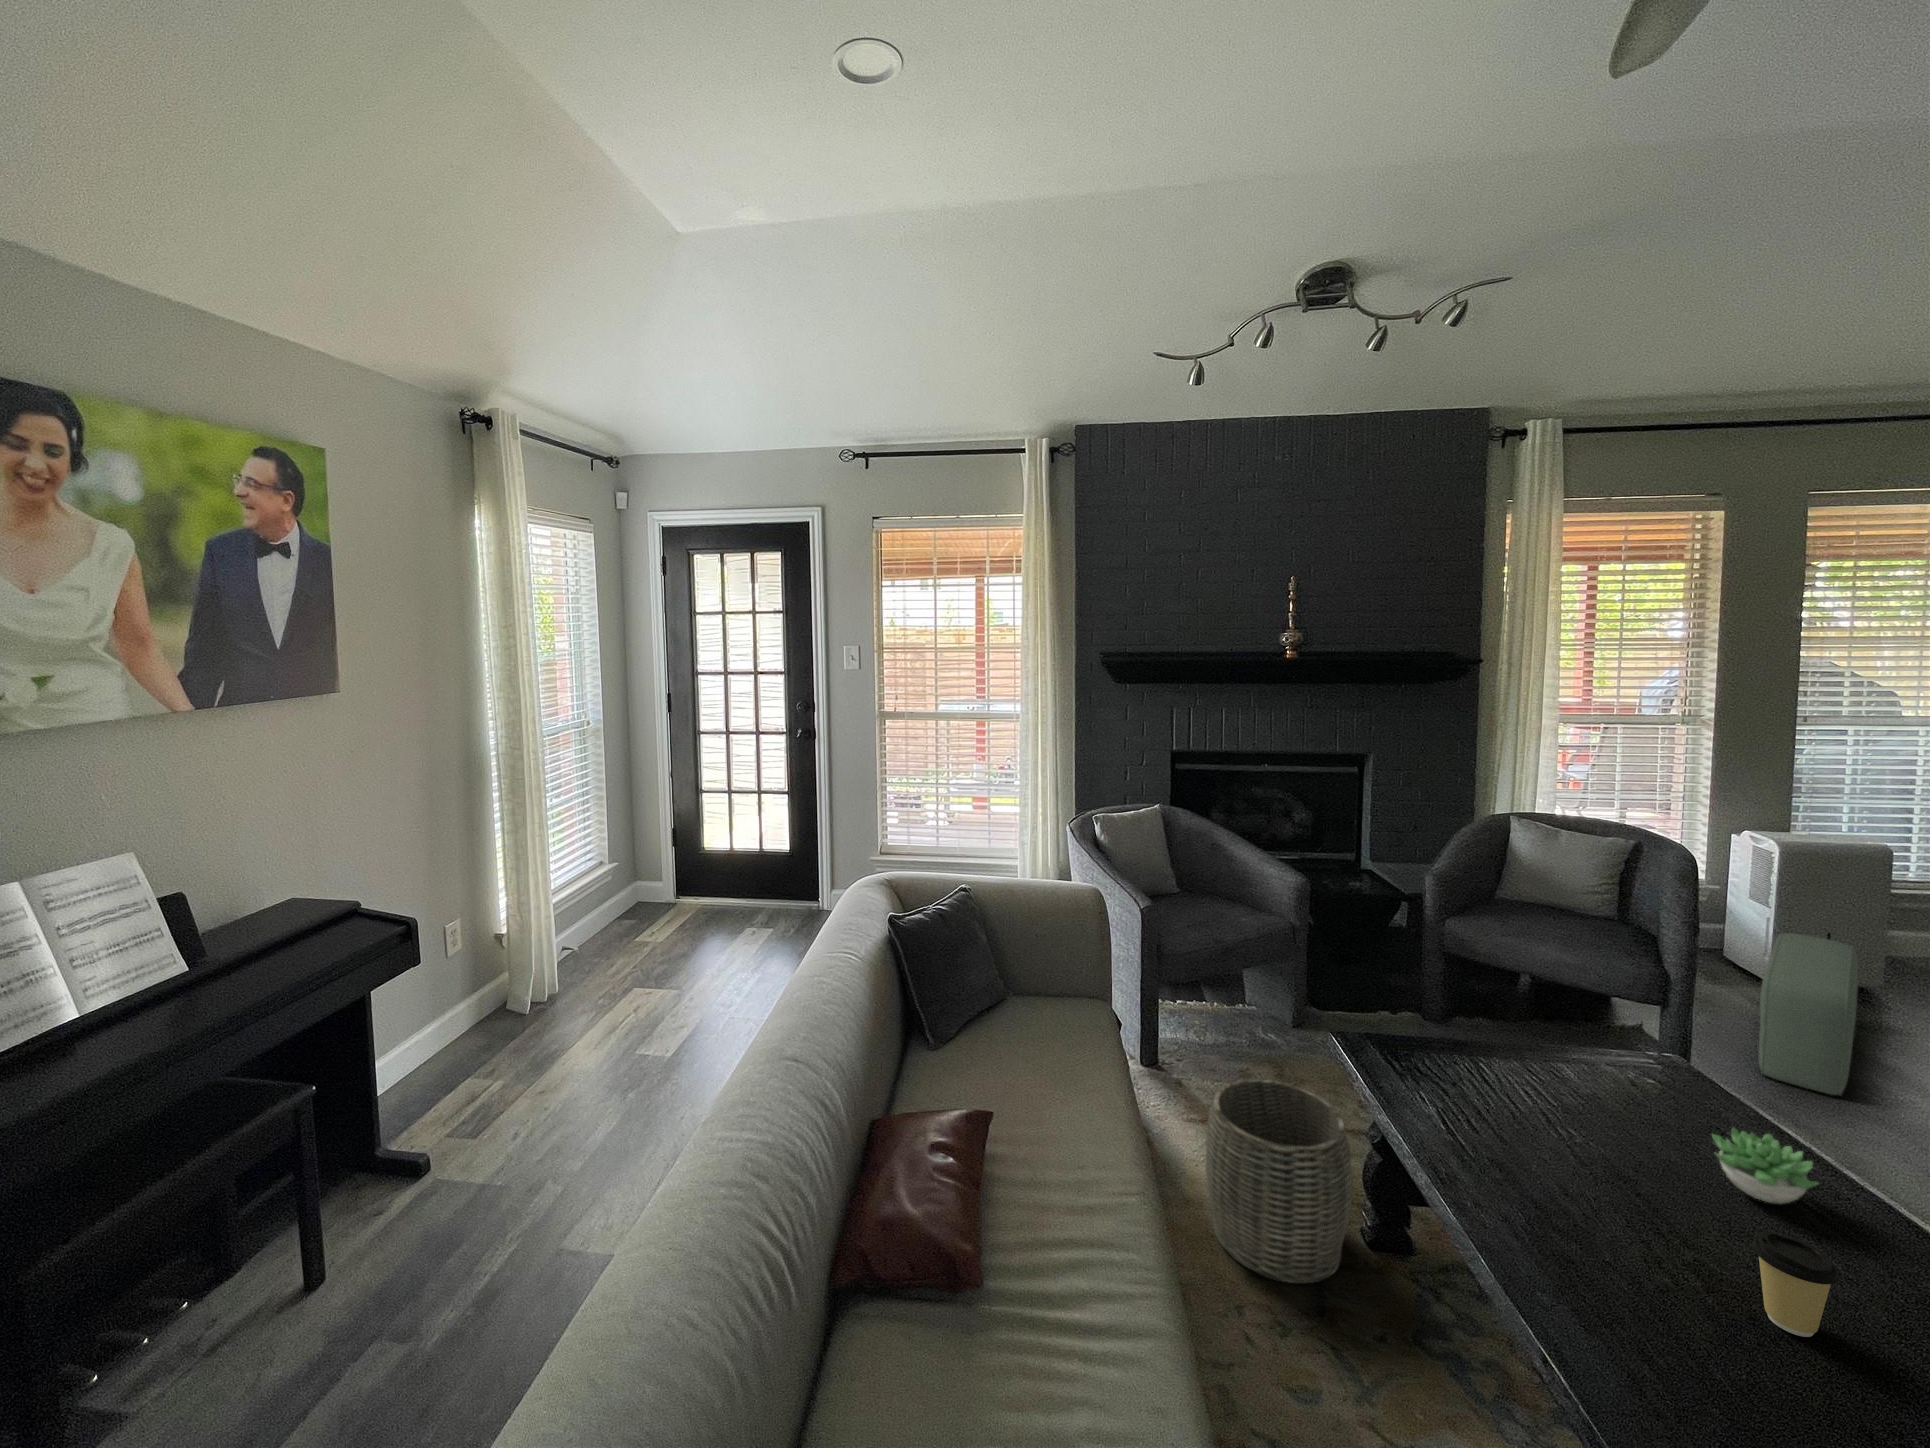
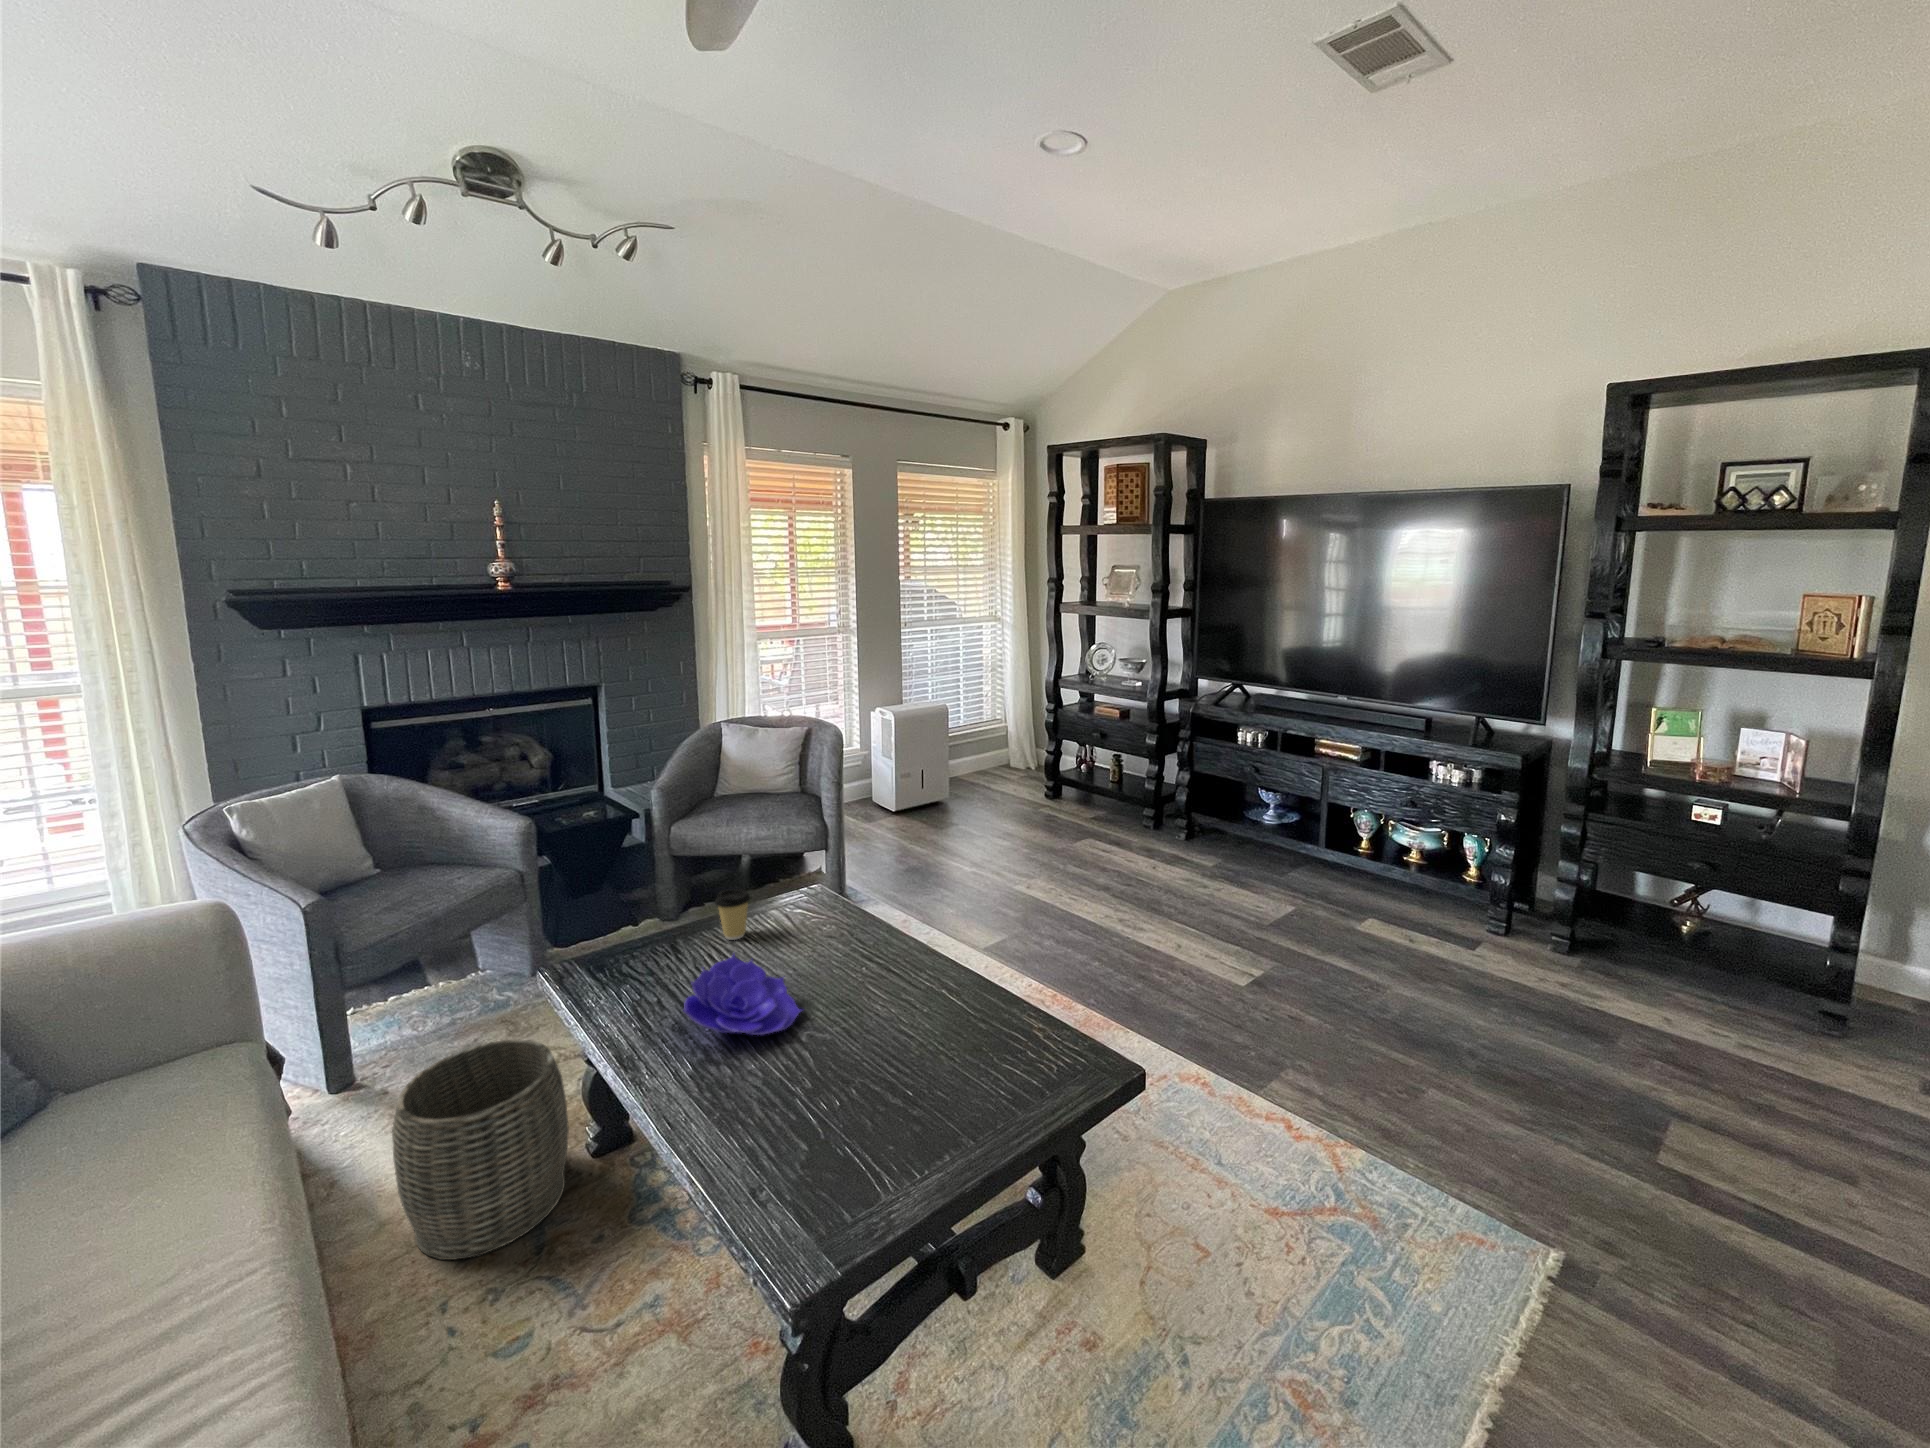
pouf: present [1758,933,1858,1095] -> none [884,773,932,876]
decorative bowl: none [1512,1100,1684,1229] -> present [683,954,803,1035]
succulent plant: present [1712,1128,1818,1204] -> none [826,922,882,972]
coffee cup: present [1752,1230,1840,1337] -> present [715,889,750,940]

